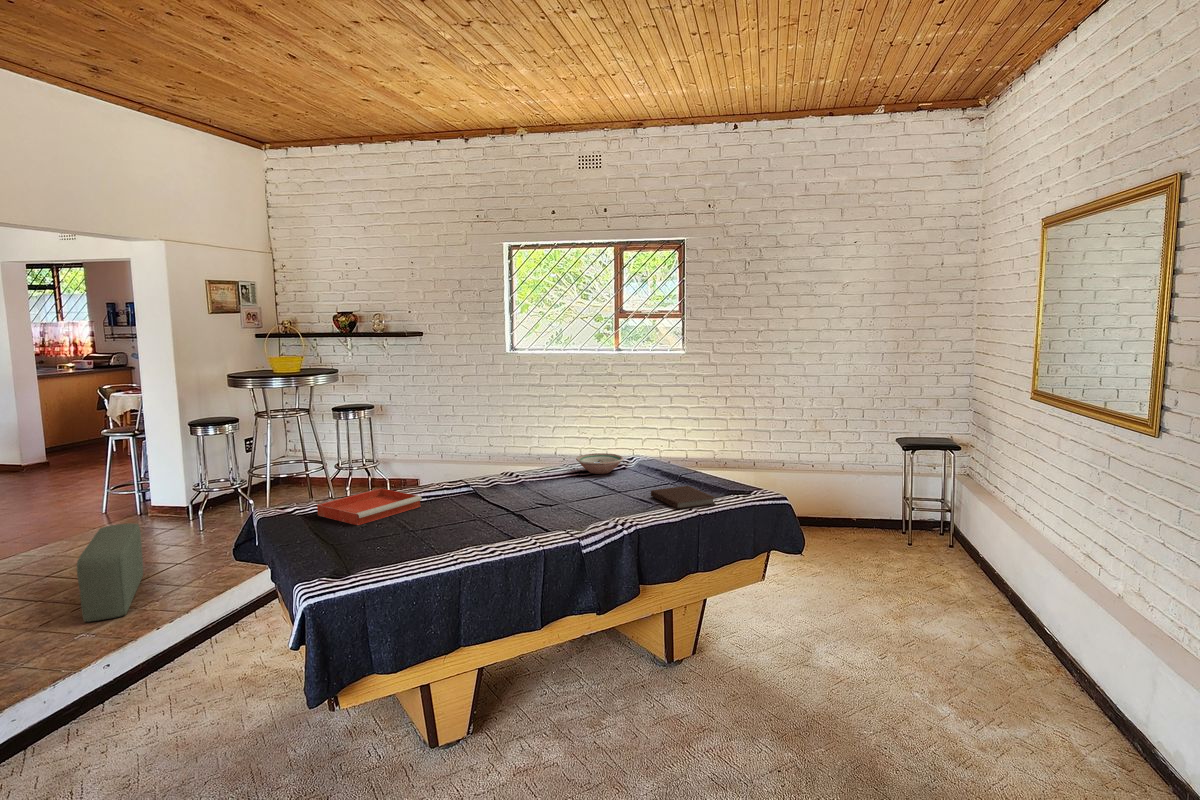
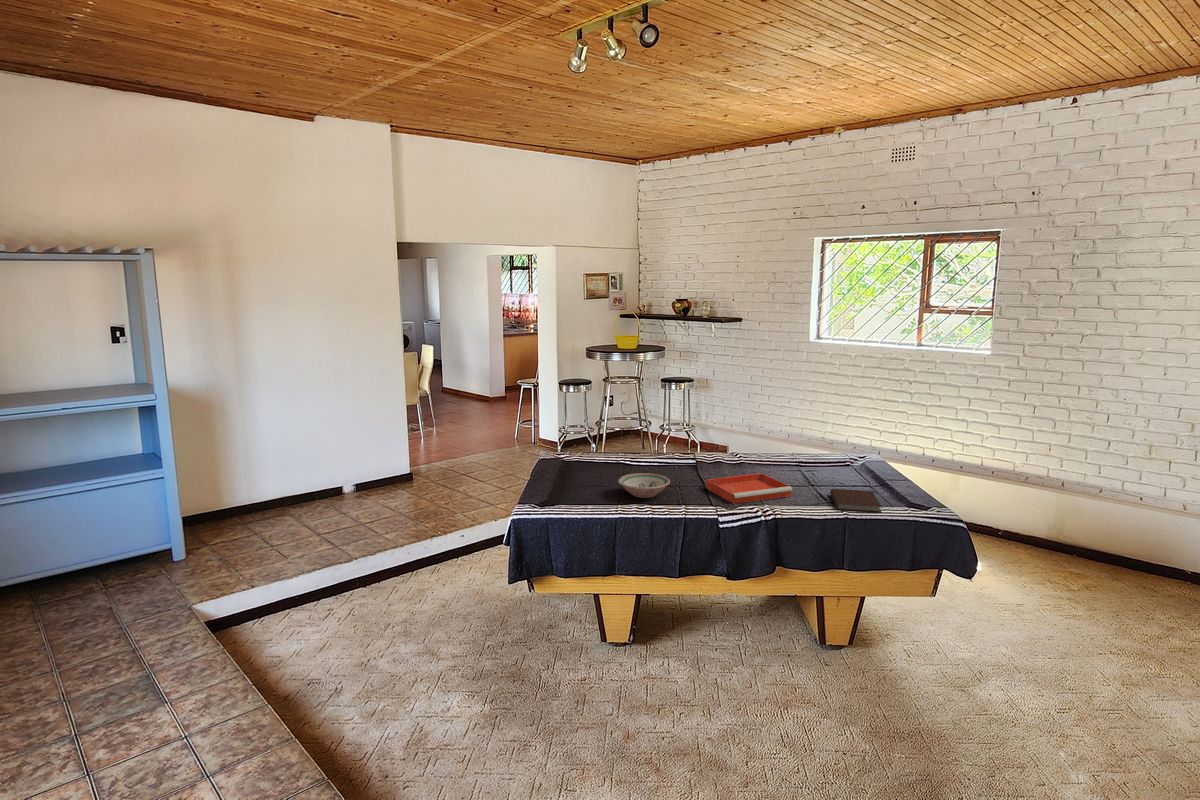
bowl: present [576,453,624,474] -> present [618,473,670,498]
tray: present [317,488,422,525] -> present [706,473,792,504]
pouf: present [77,523,143,622] -> none [461,447,507,507]

